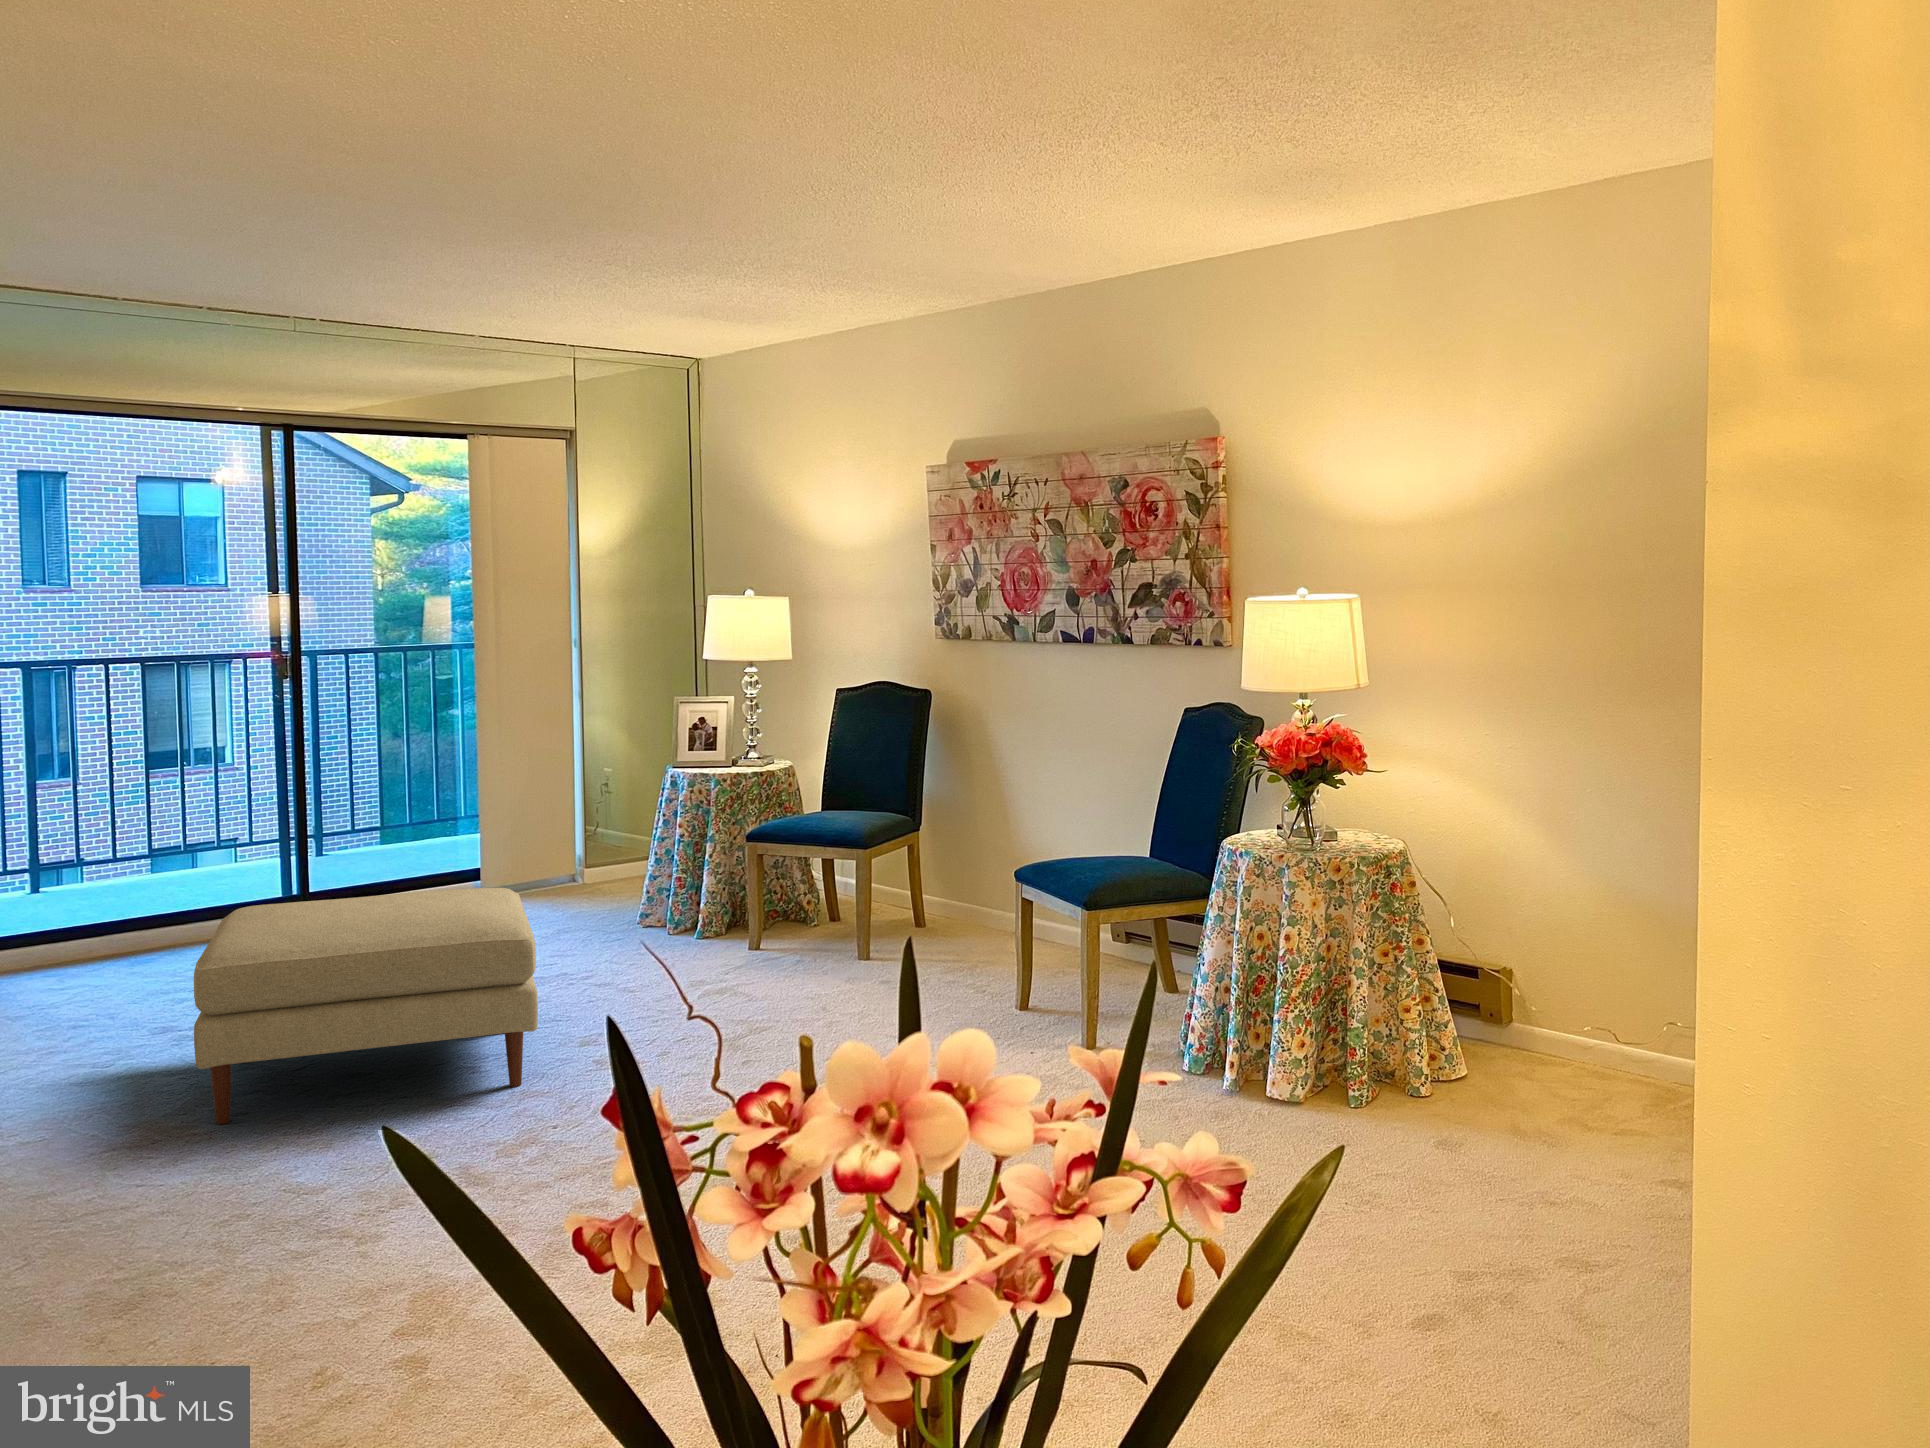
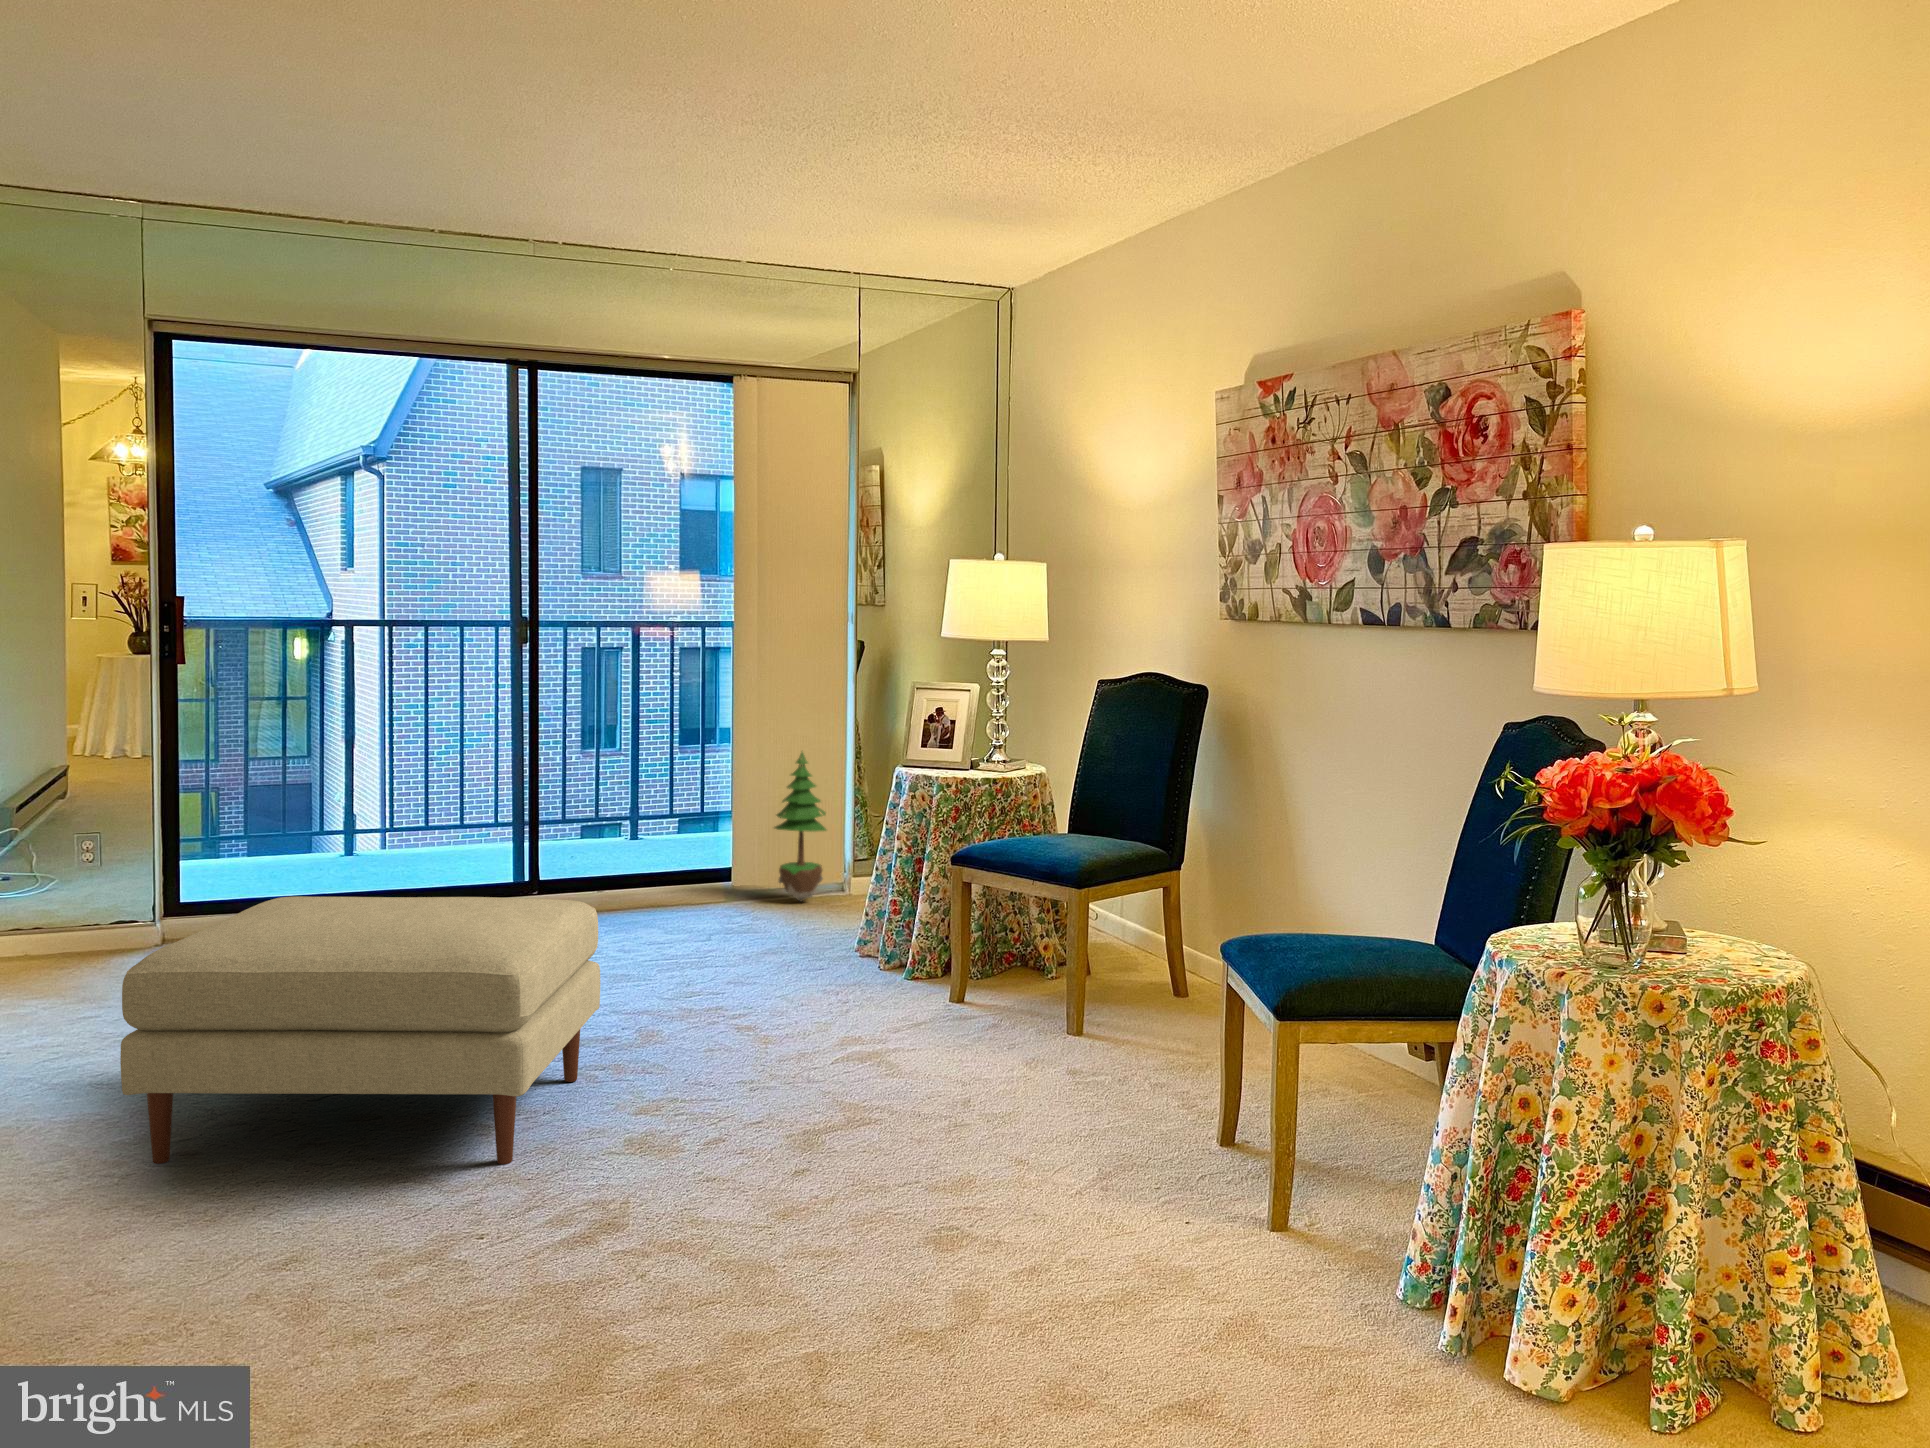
potted tree: none [527,760,576,891] -> present [775,752,826,901]

